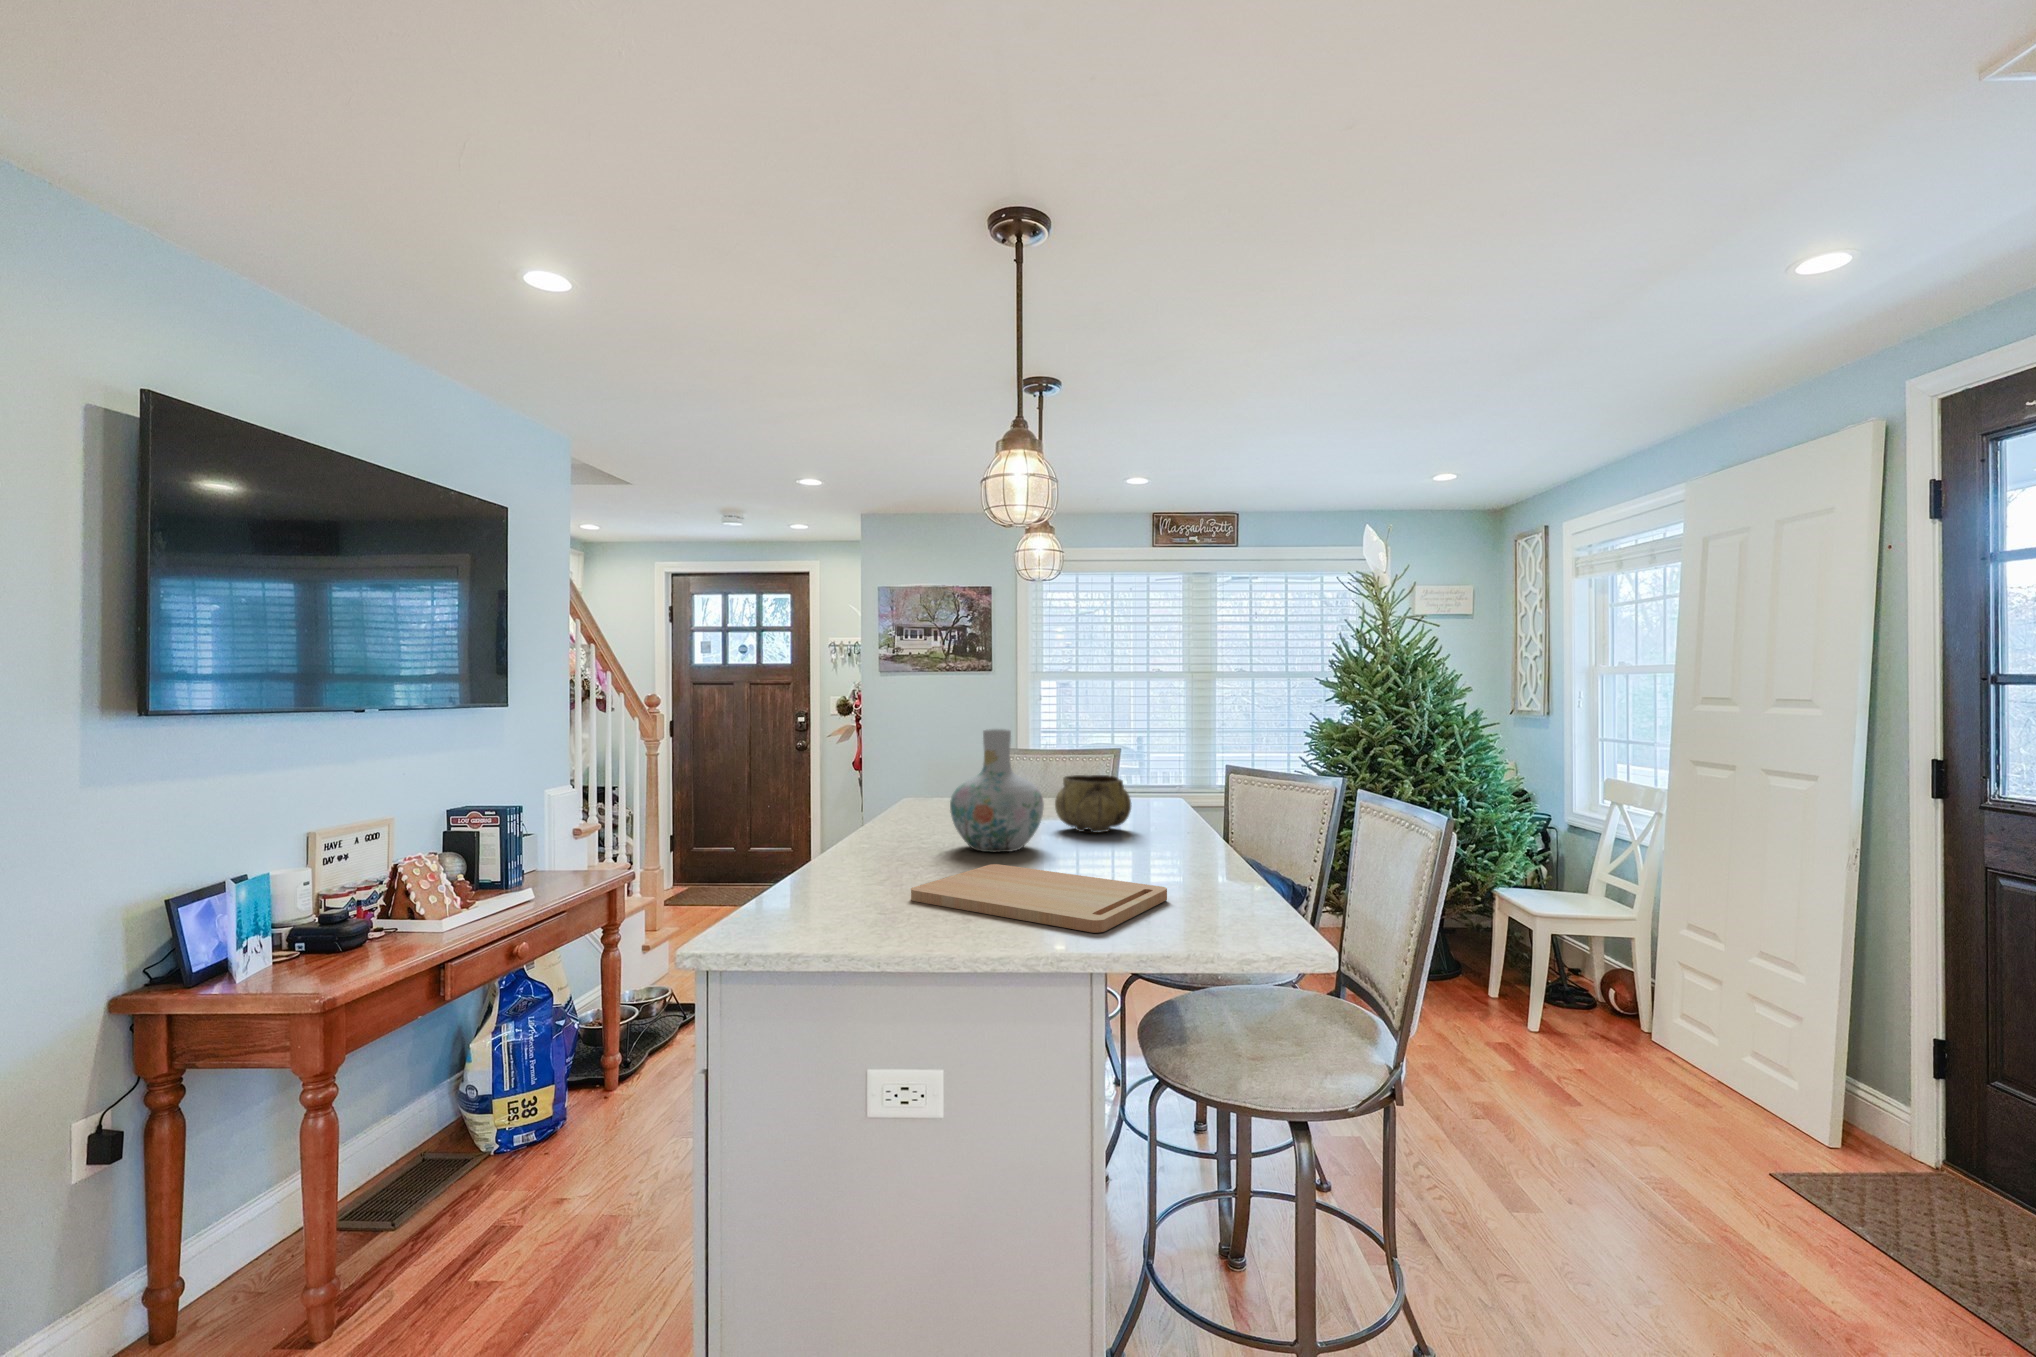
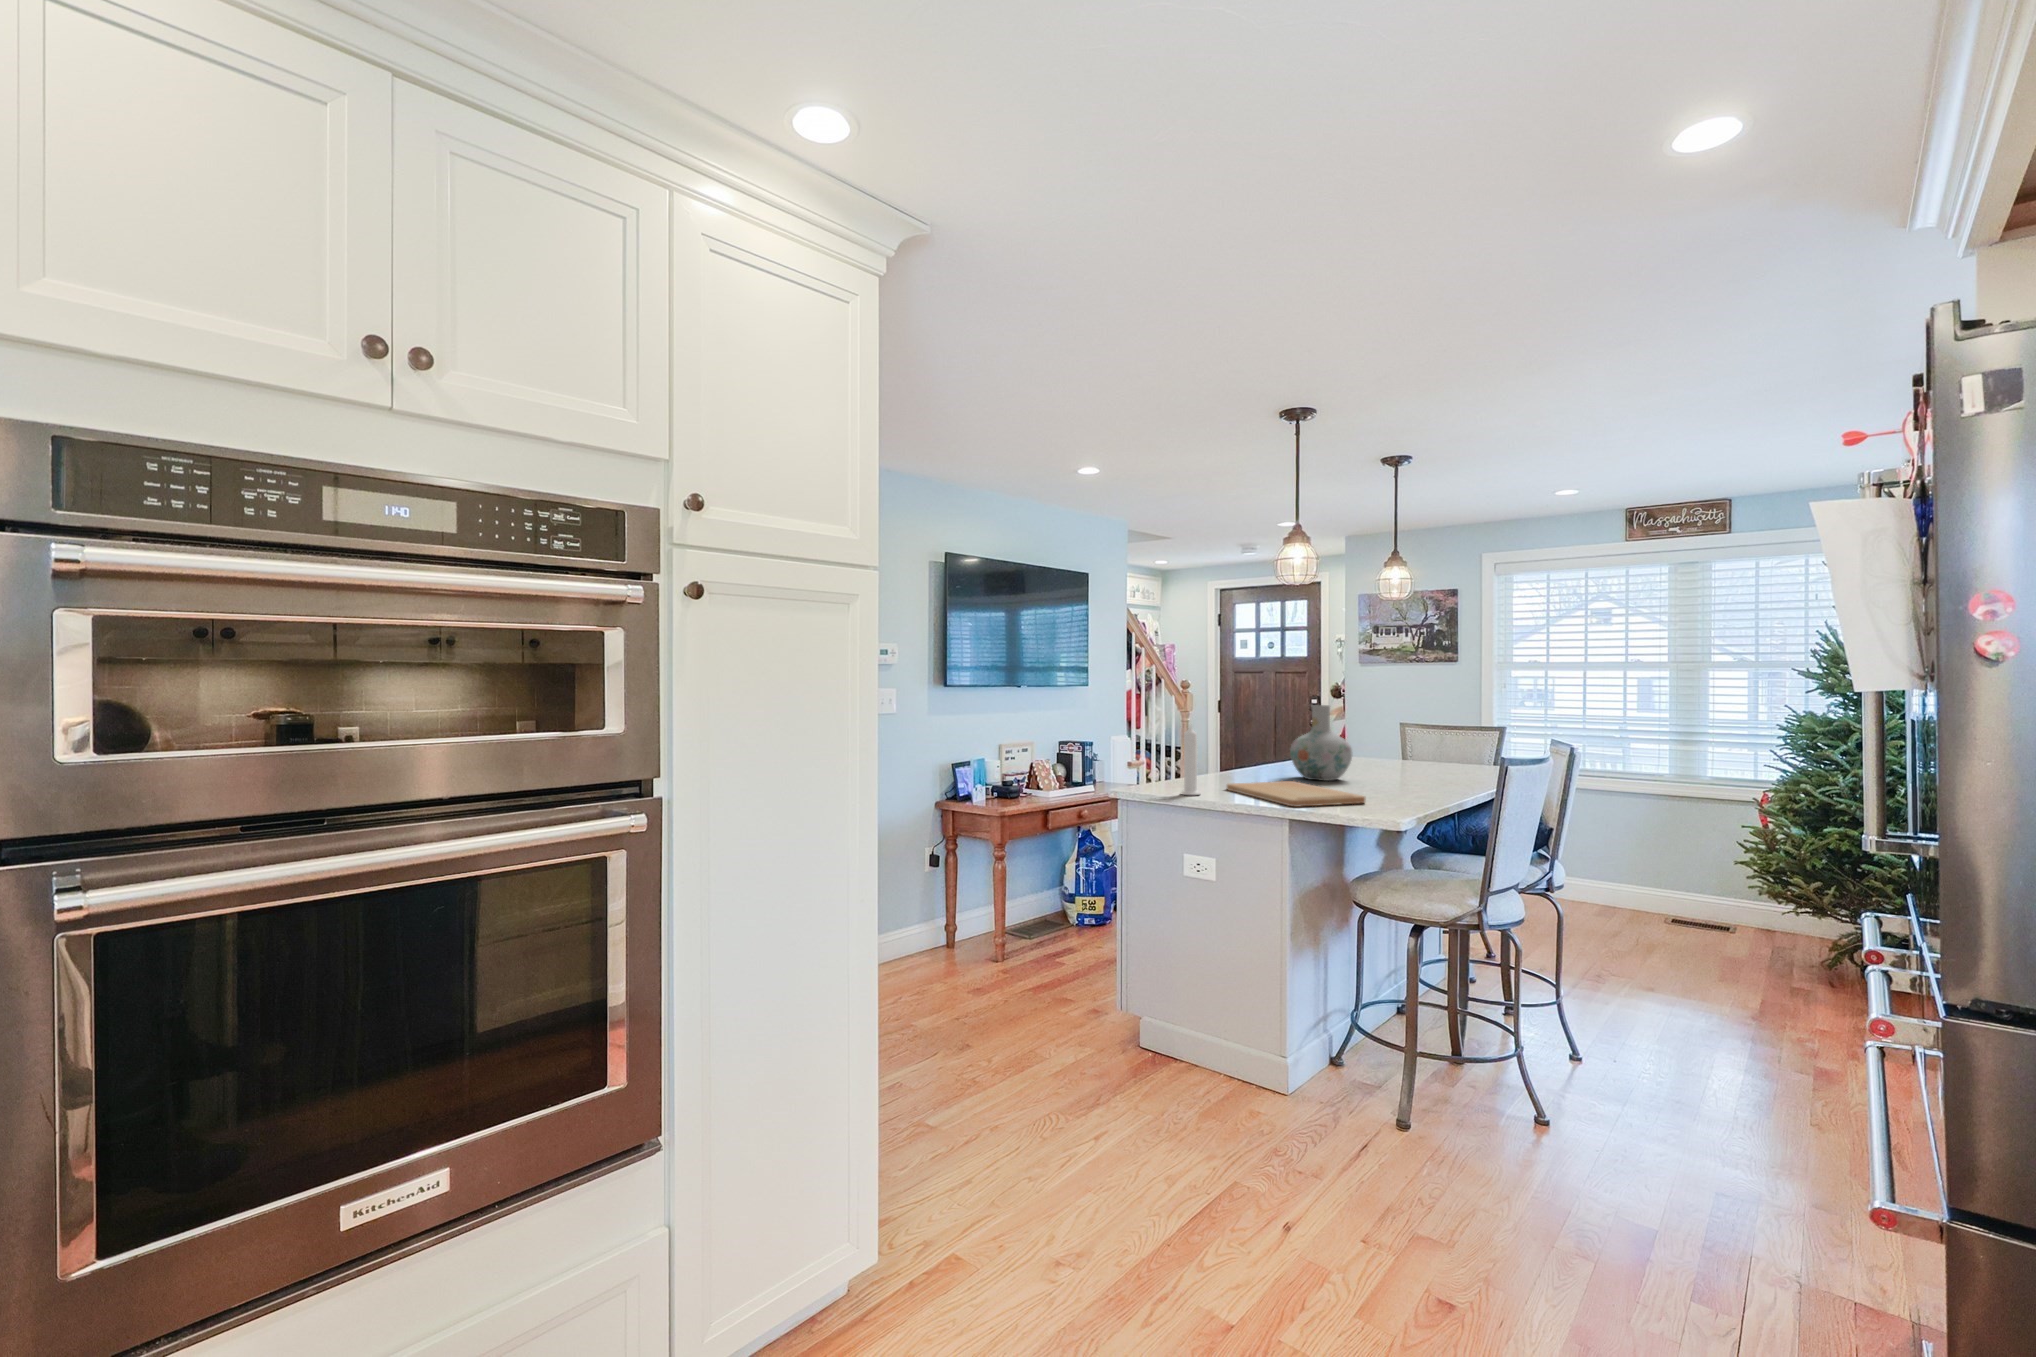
decorative bowl: present [1055,775,1131,833] -> none [1382,740,1441,779]
candle: none [852,780,894,934] -> present [1181,725,1200,795]

